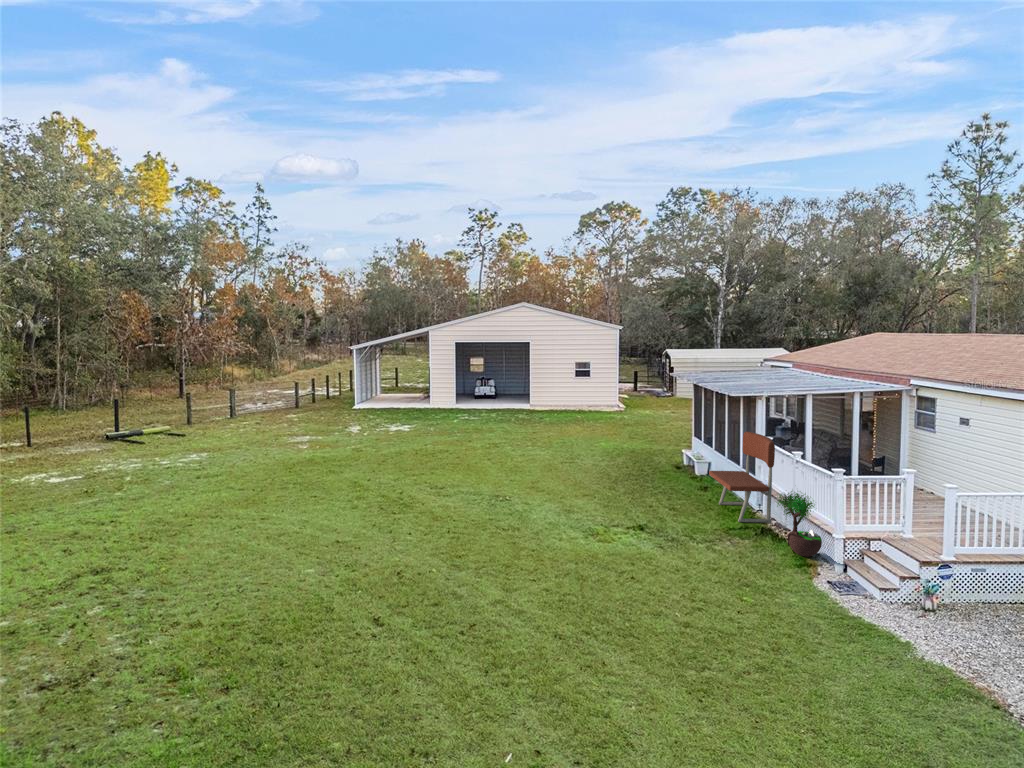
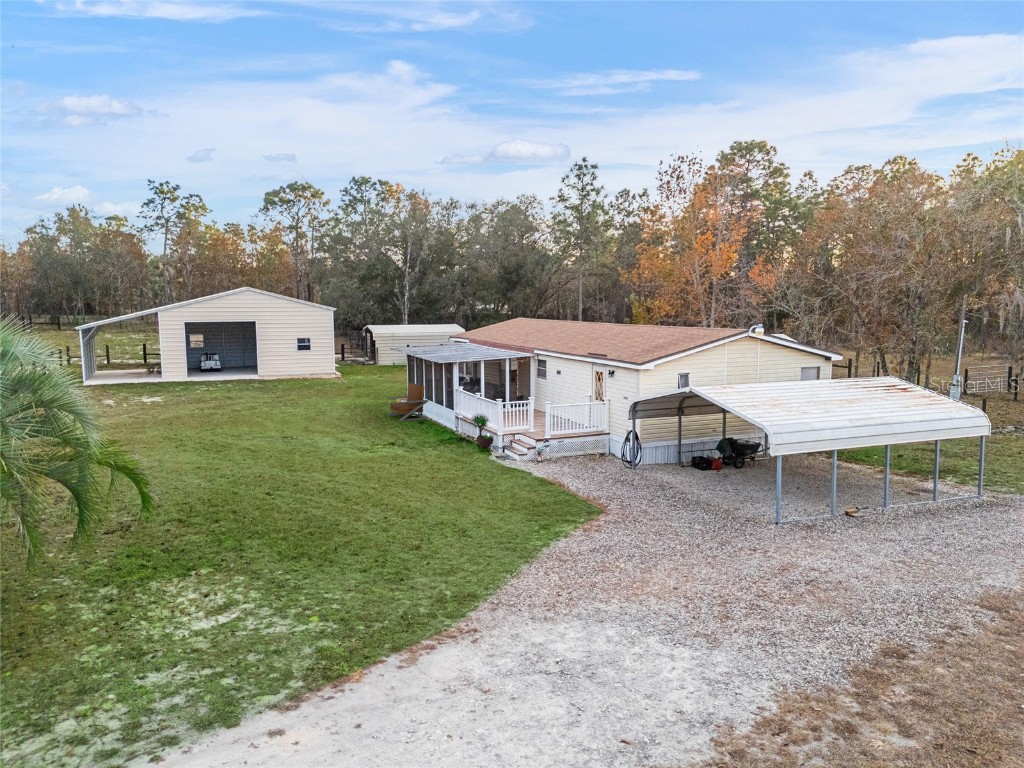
lounge chair: none [656,424,717,481] -> present [388,383,428,421]
bench: present [709,432,775,523] -> none [428,384,467,437]

